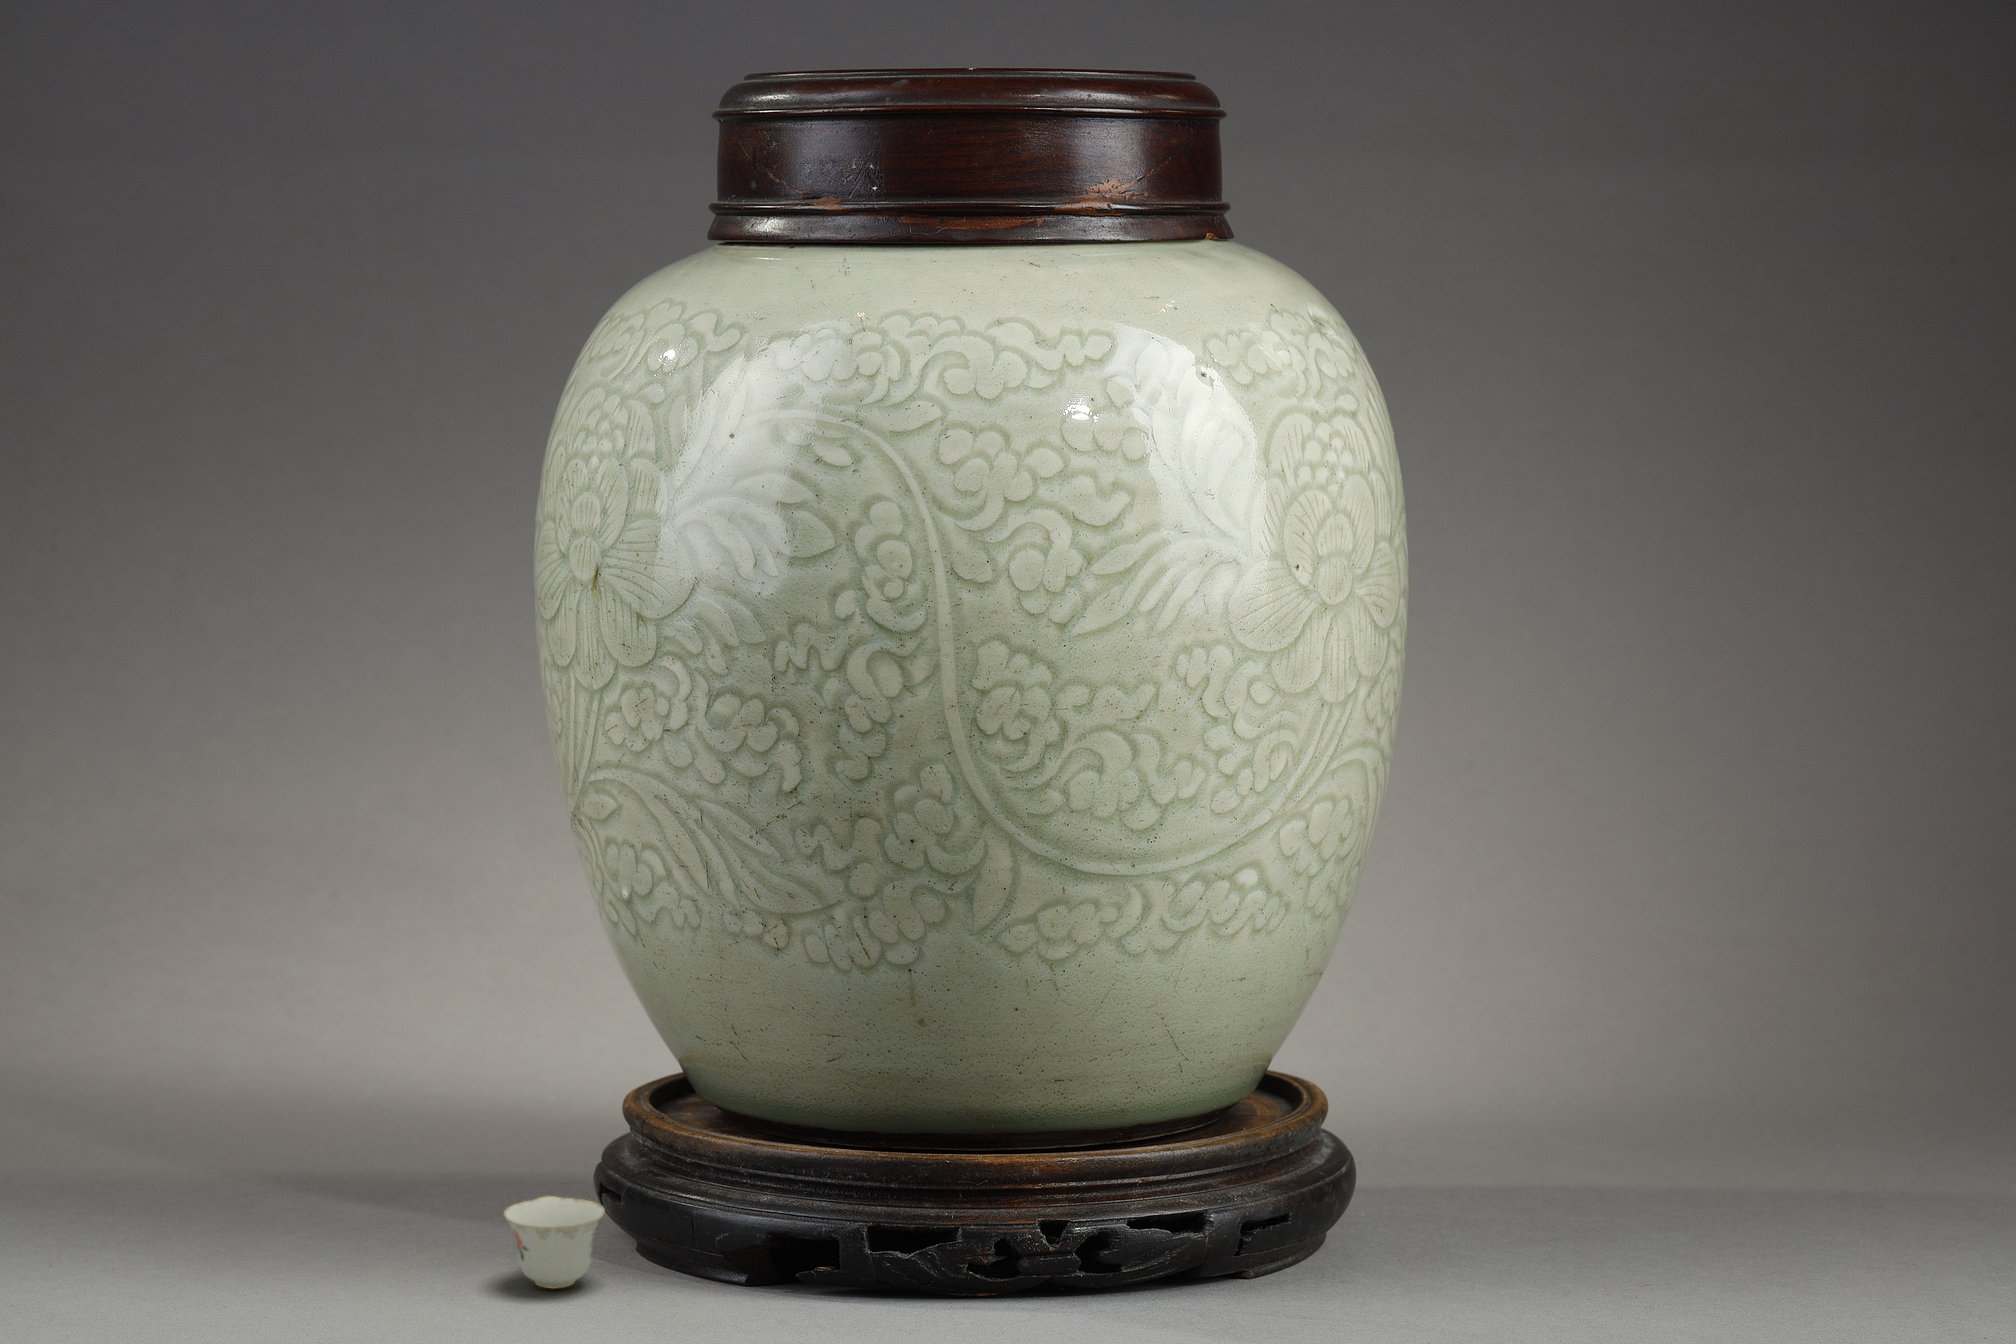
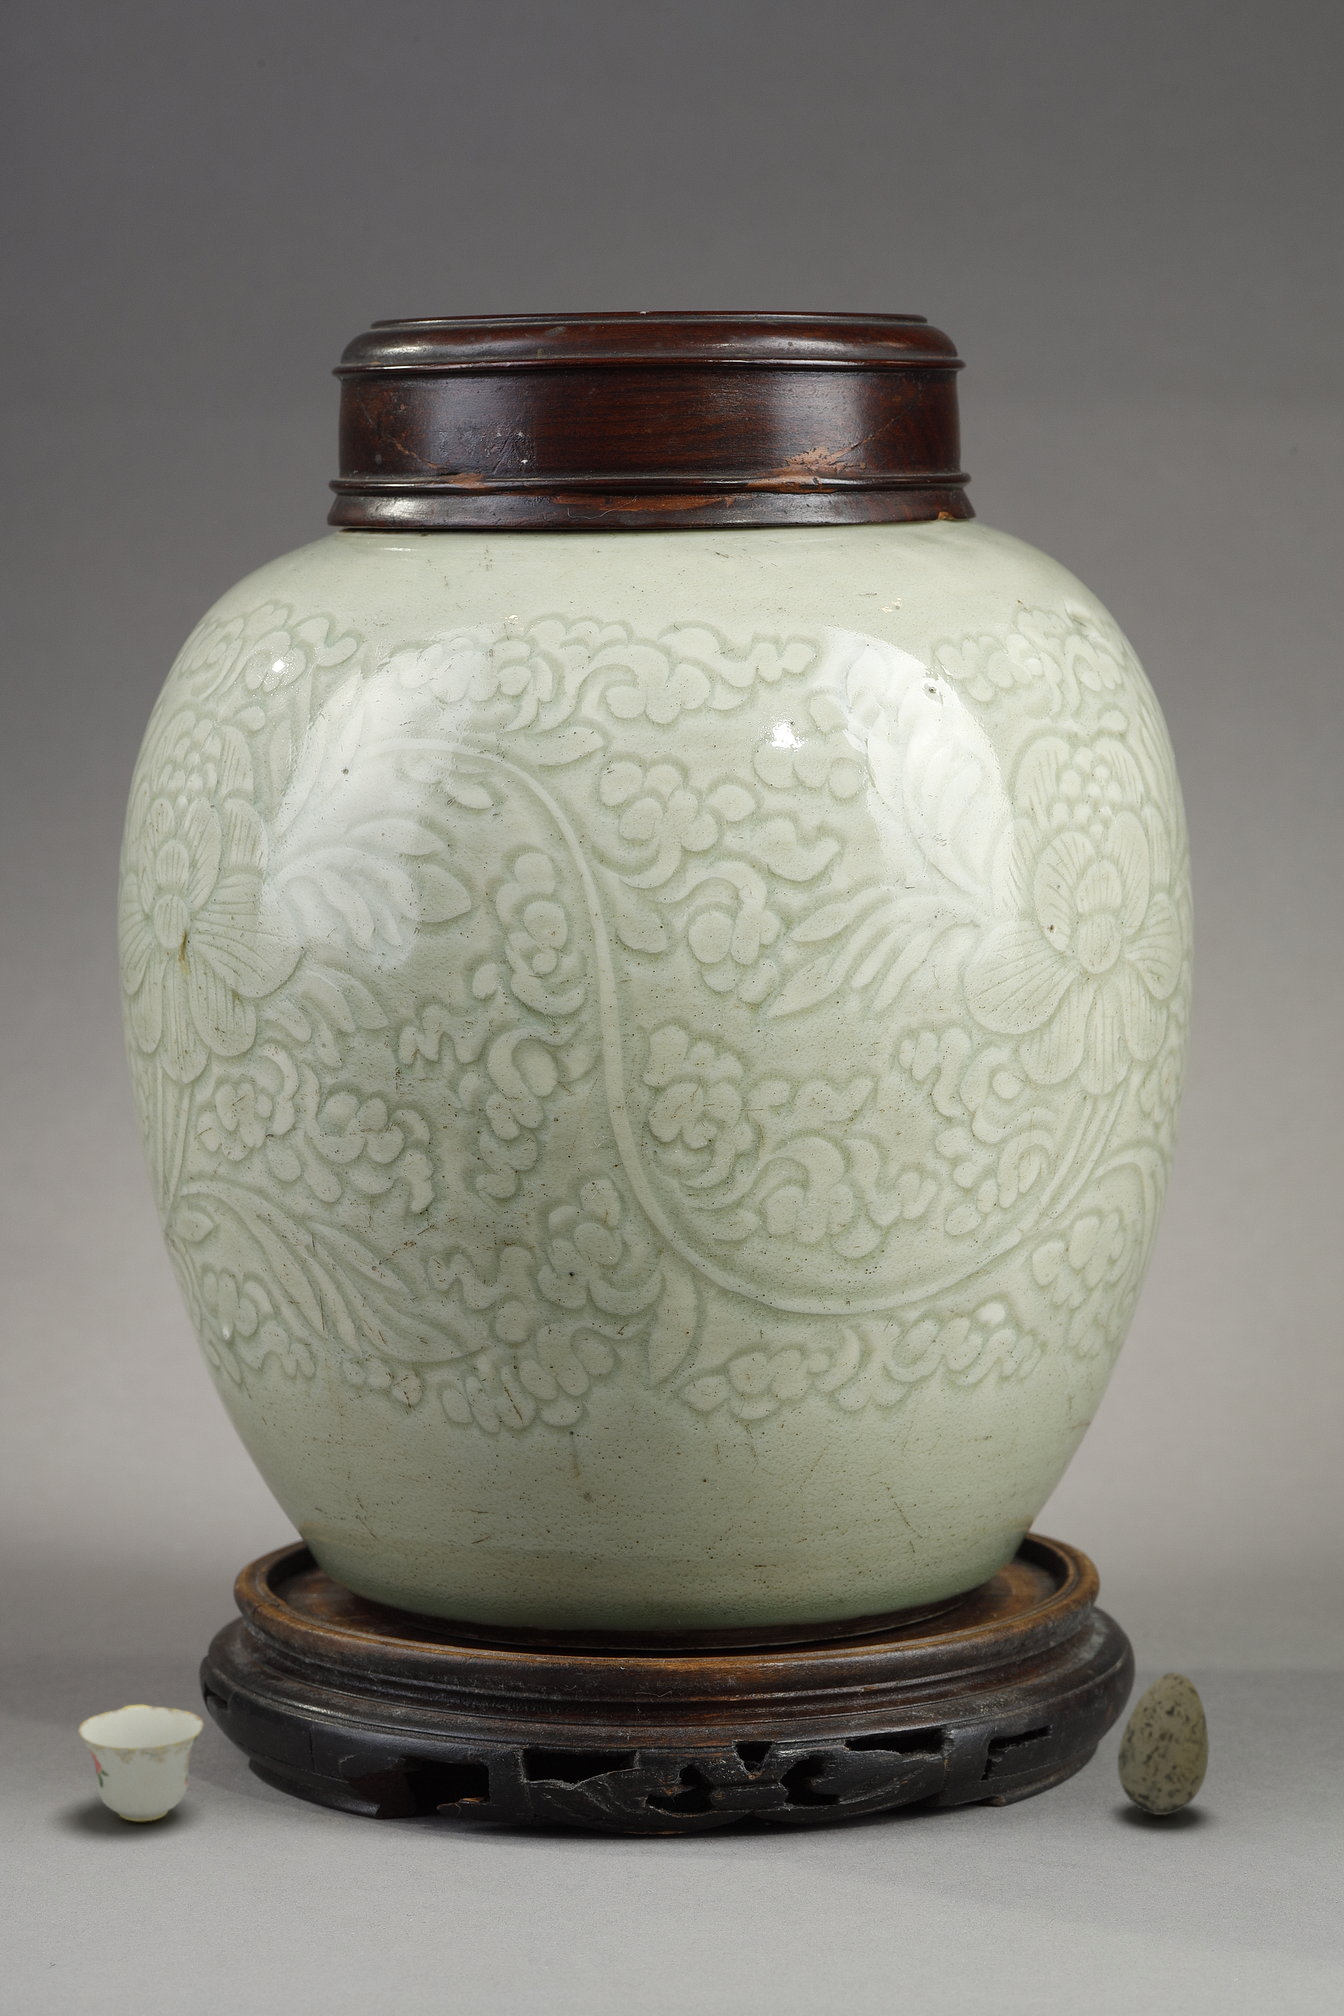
decorative egg: none [1345,1170,1418,1285] -> present [1118,1673,1209,1815]

